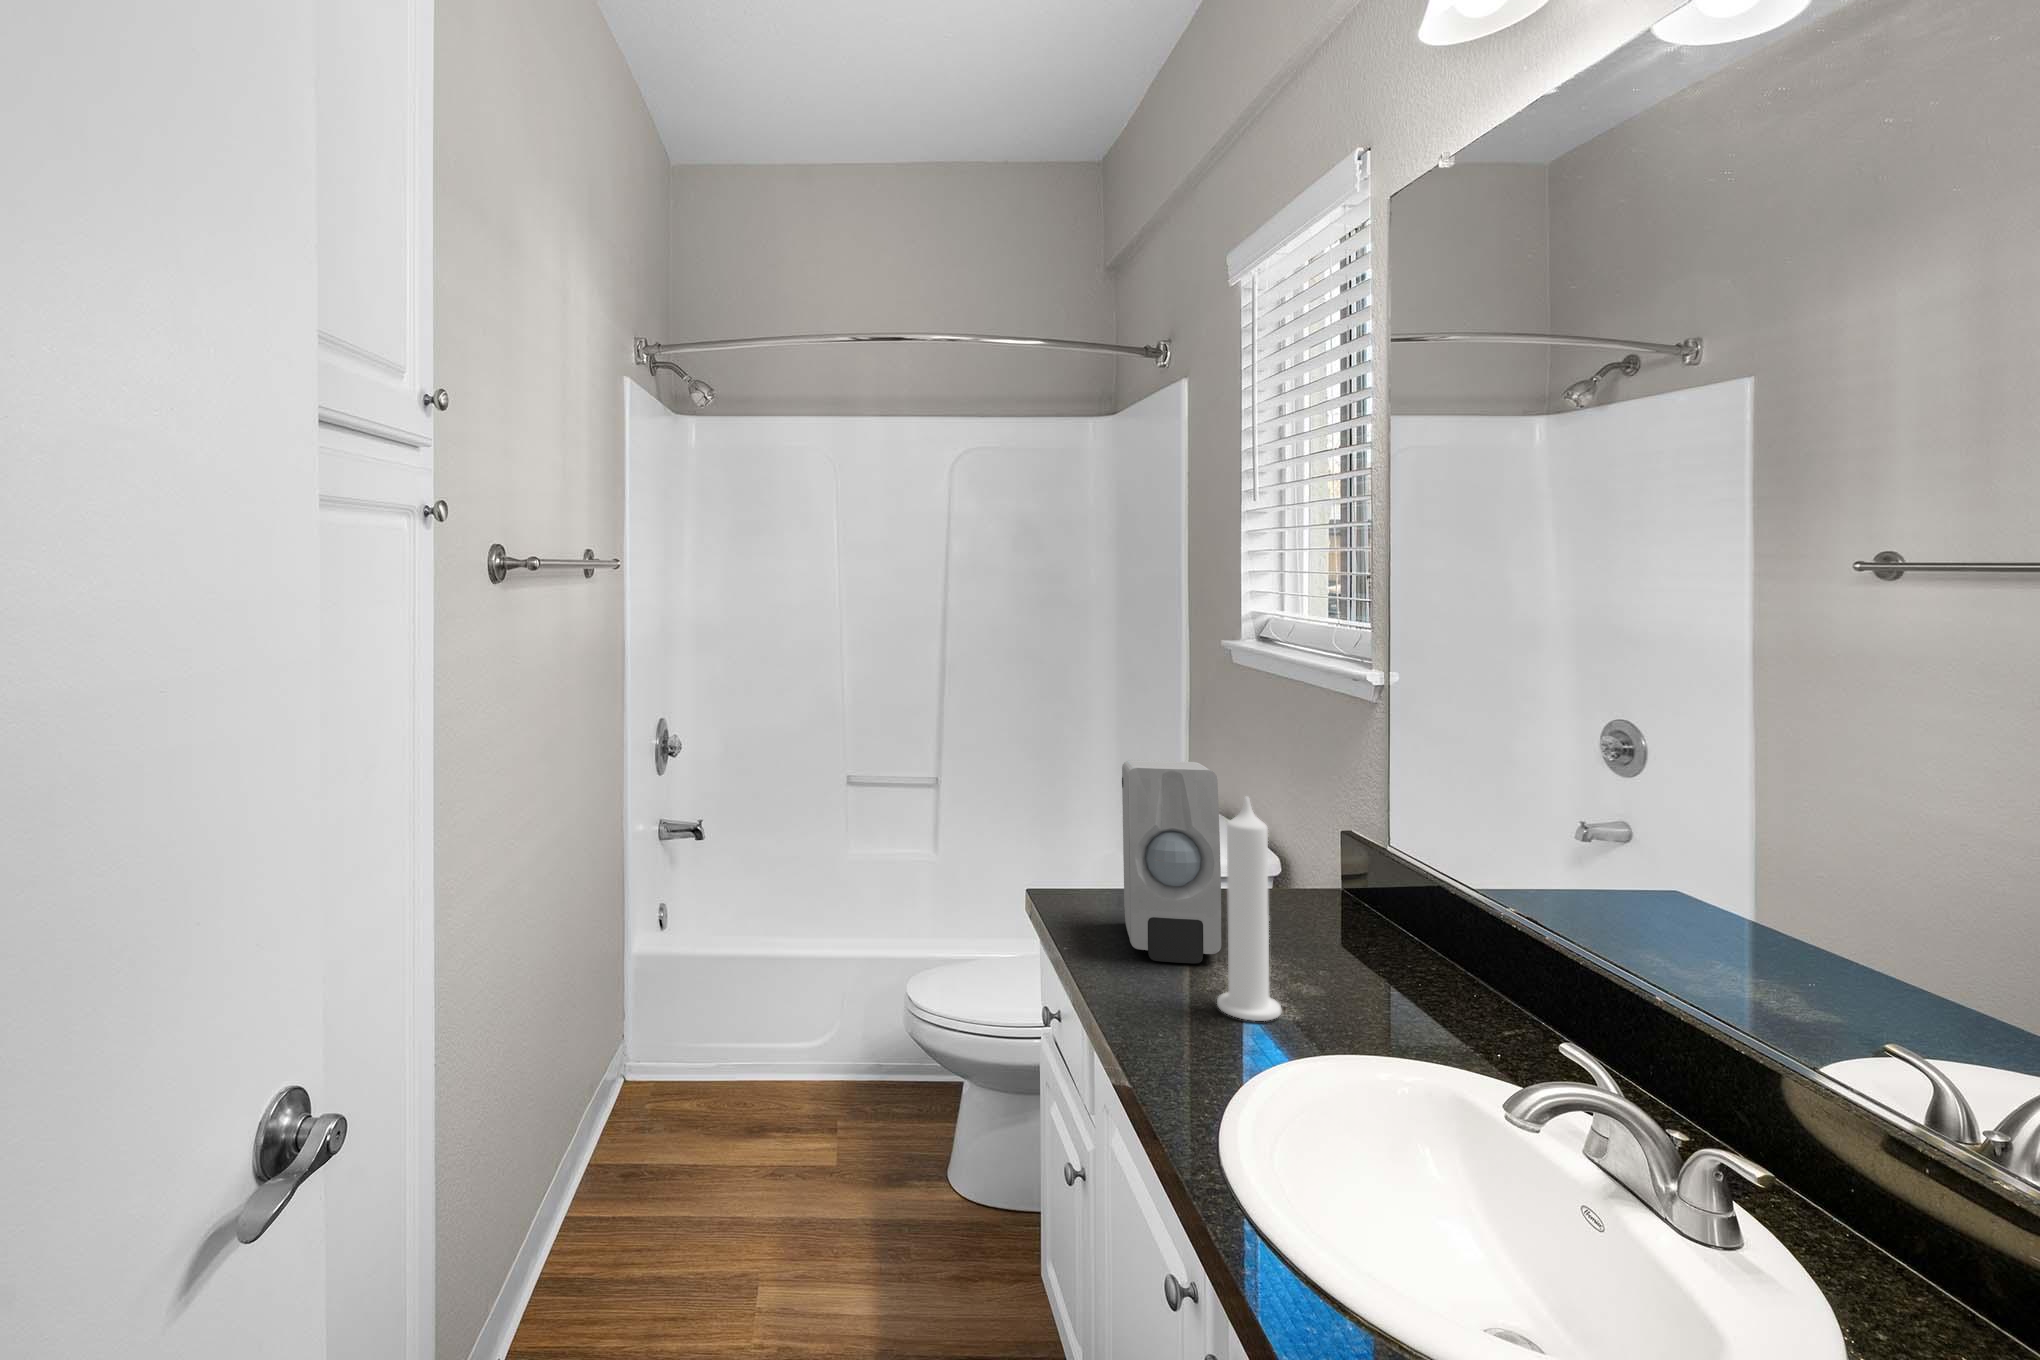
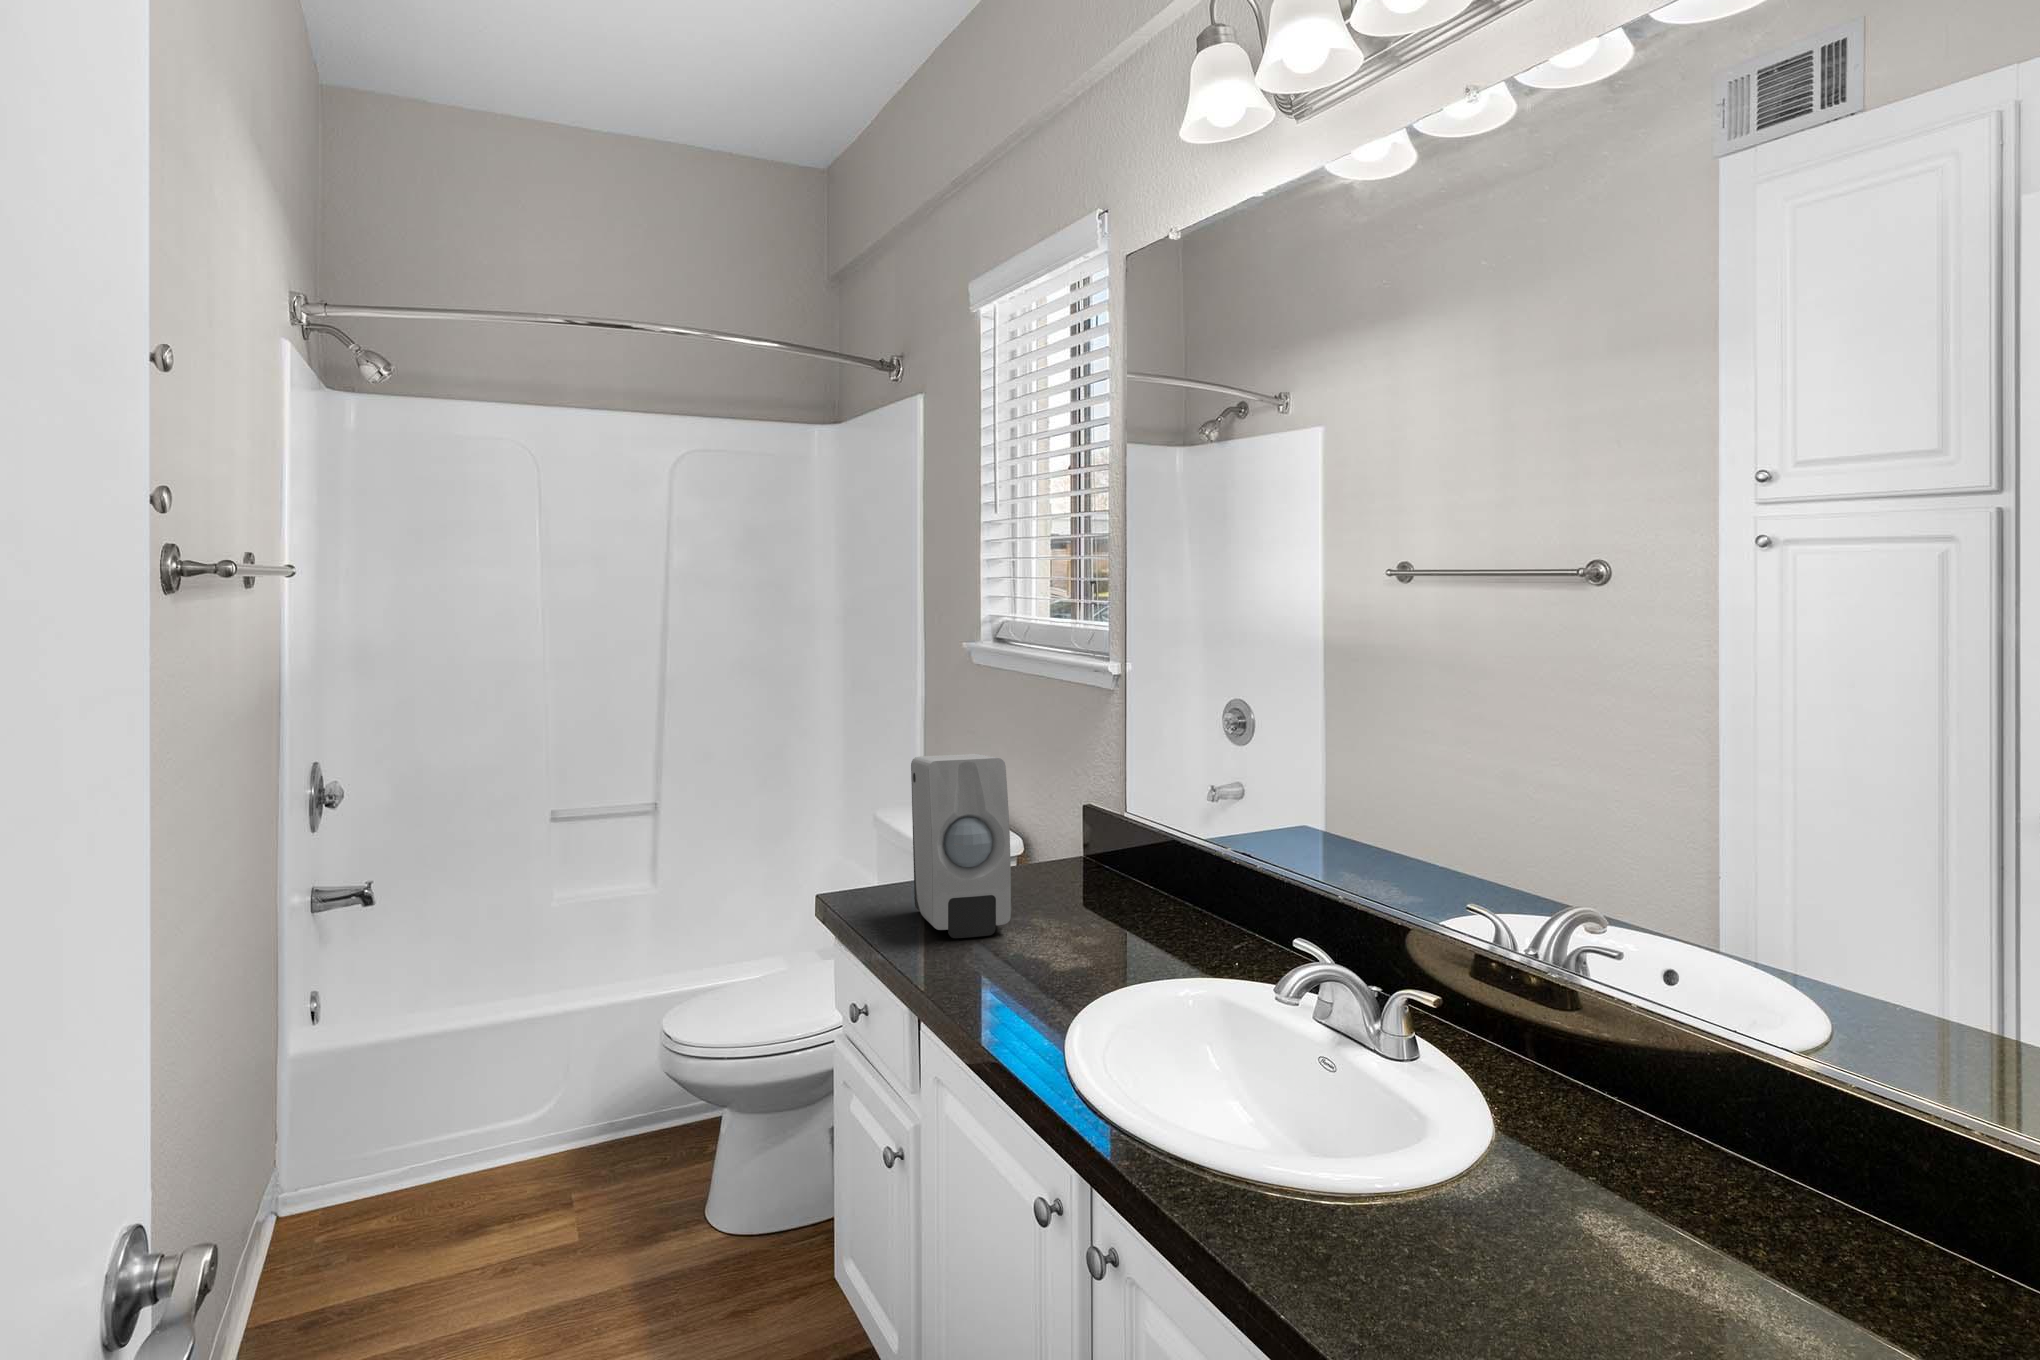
candle: present [1217,796,1281,1021] -> none [1019,775,1073,972]

